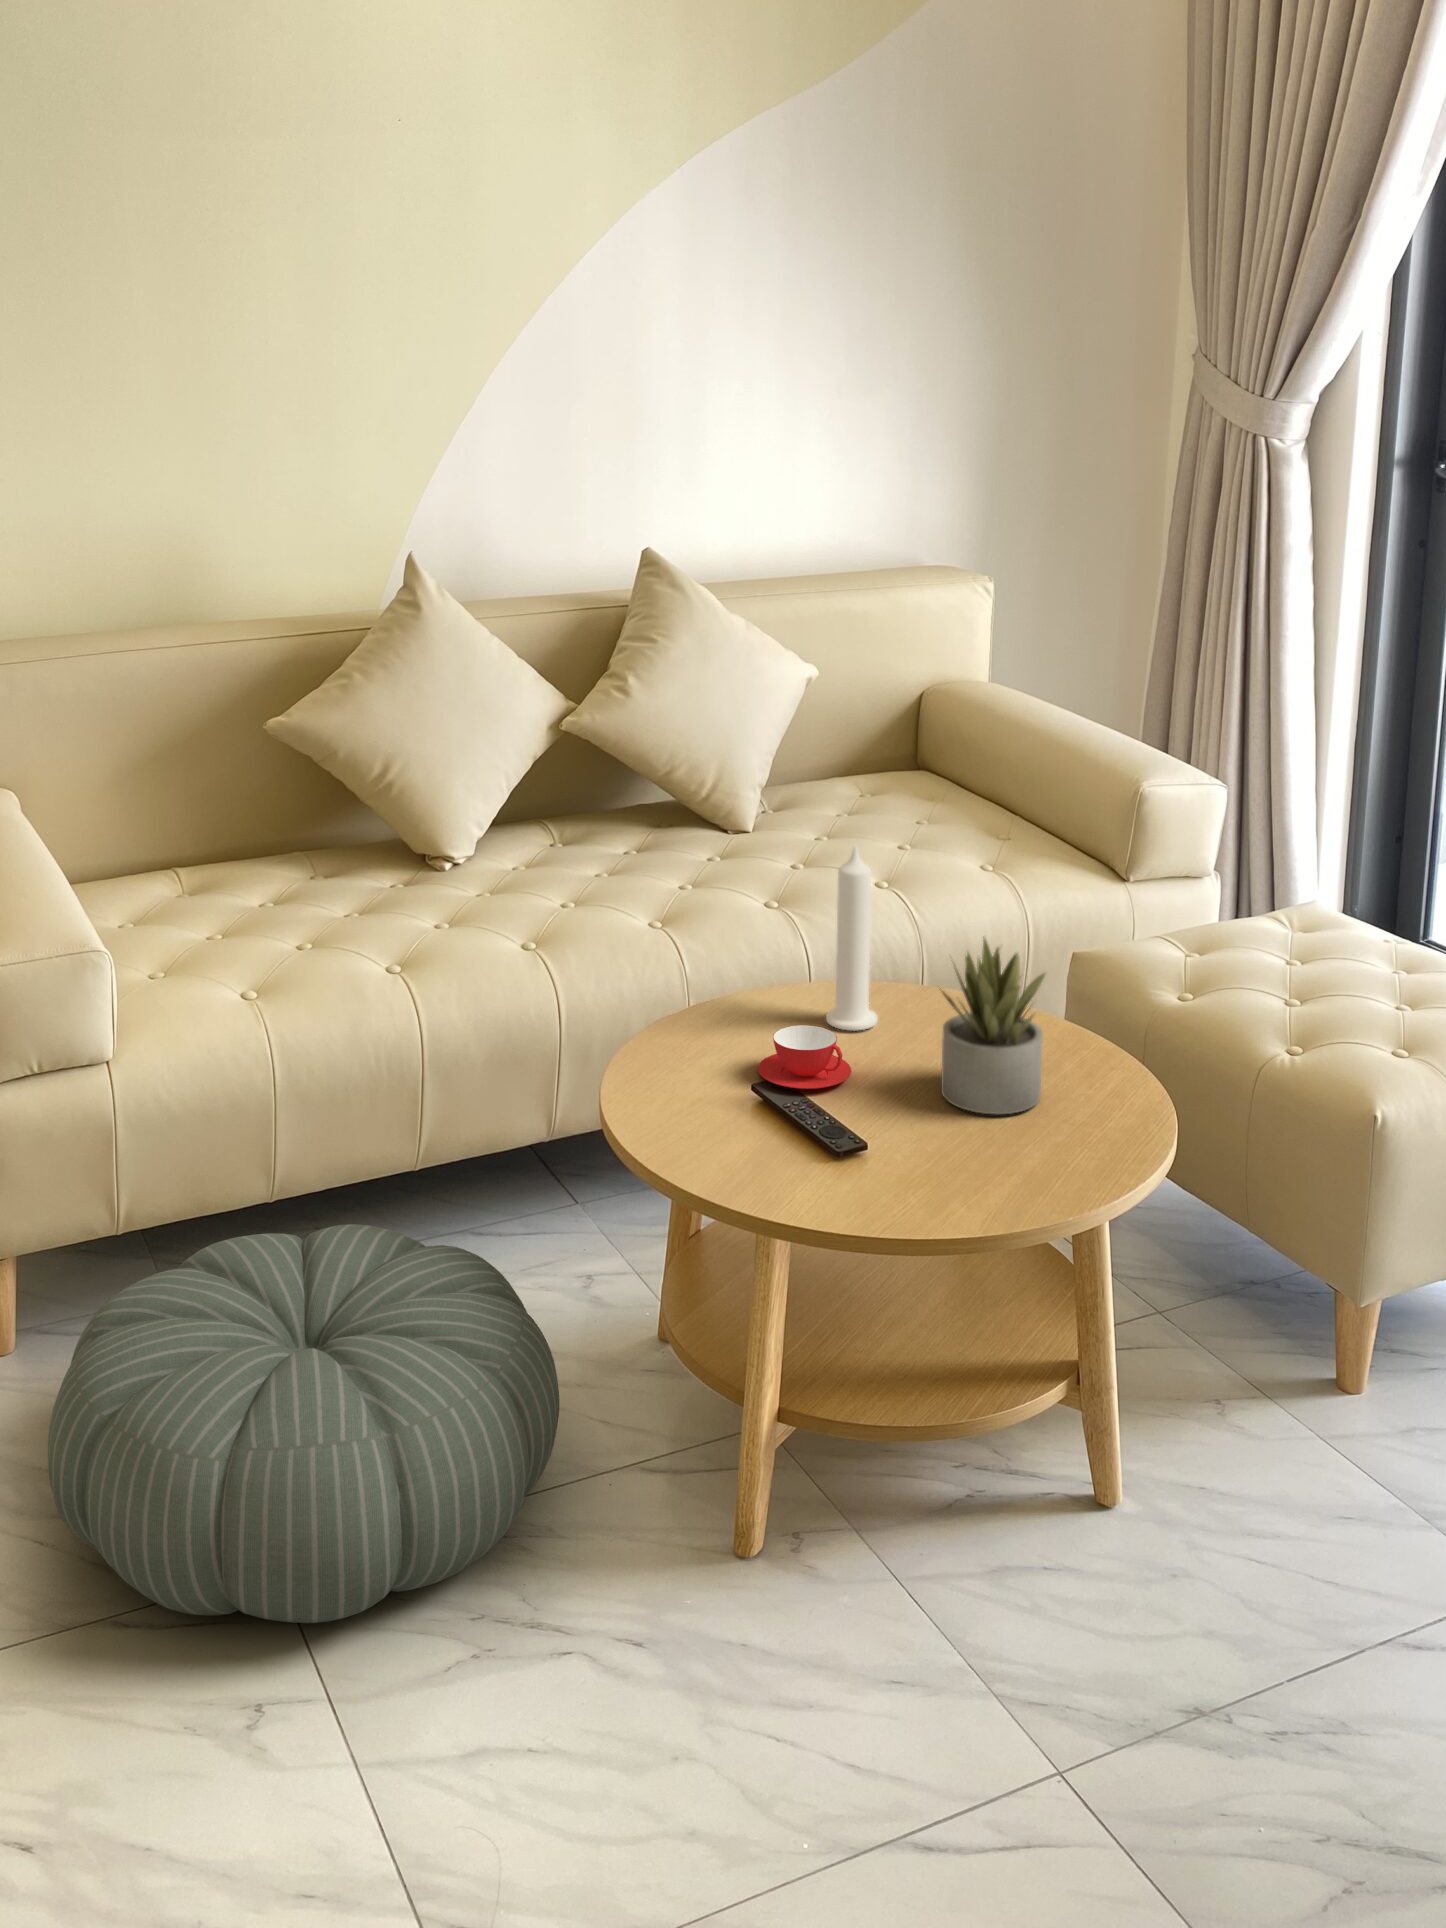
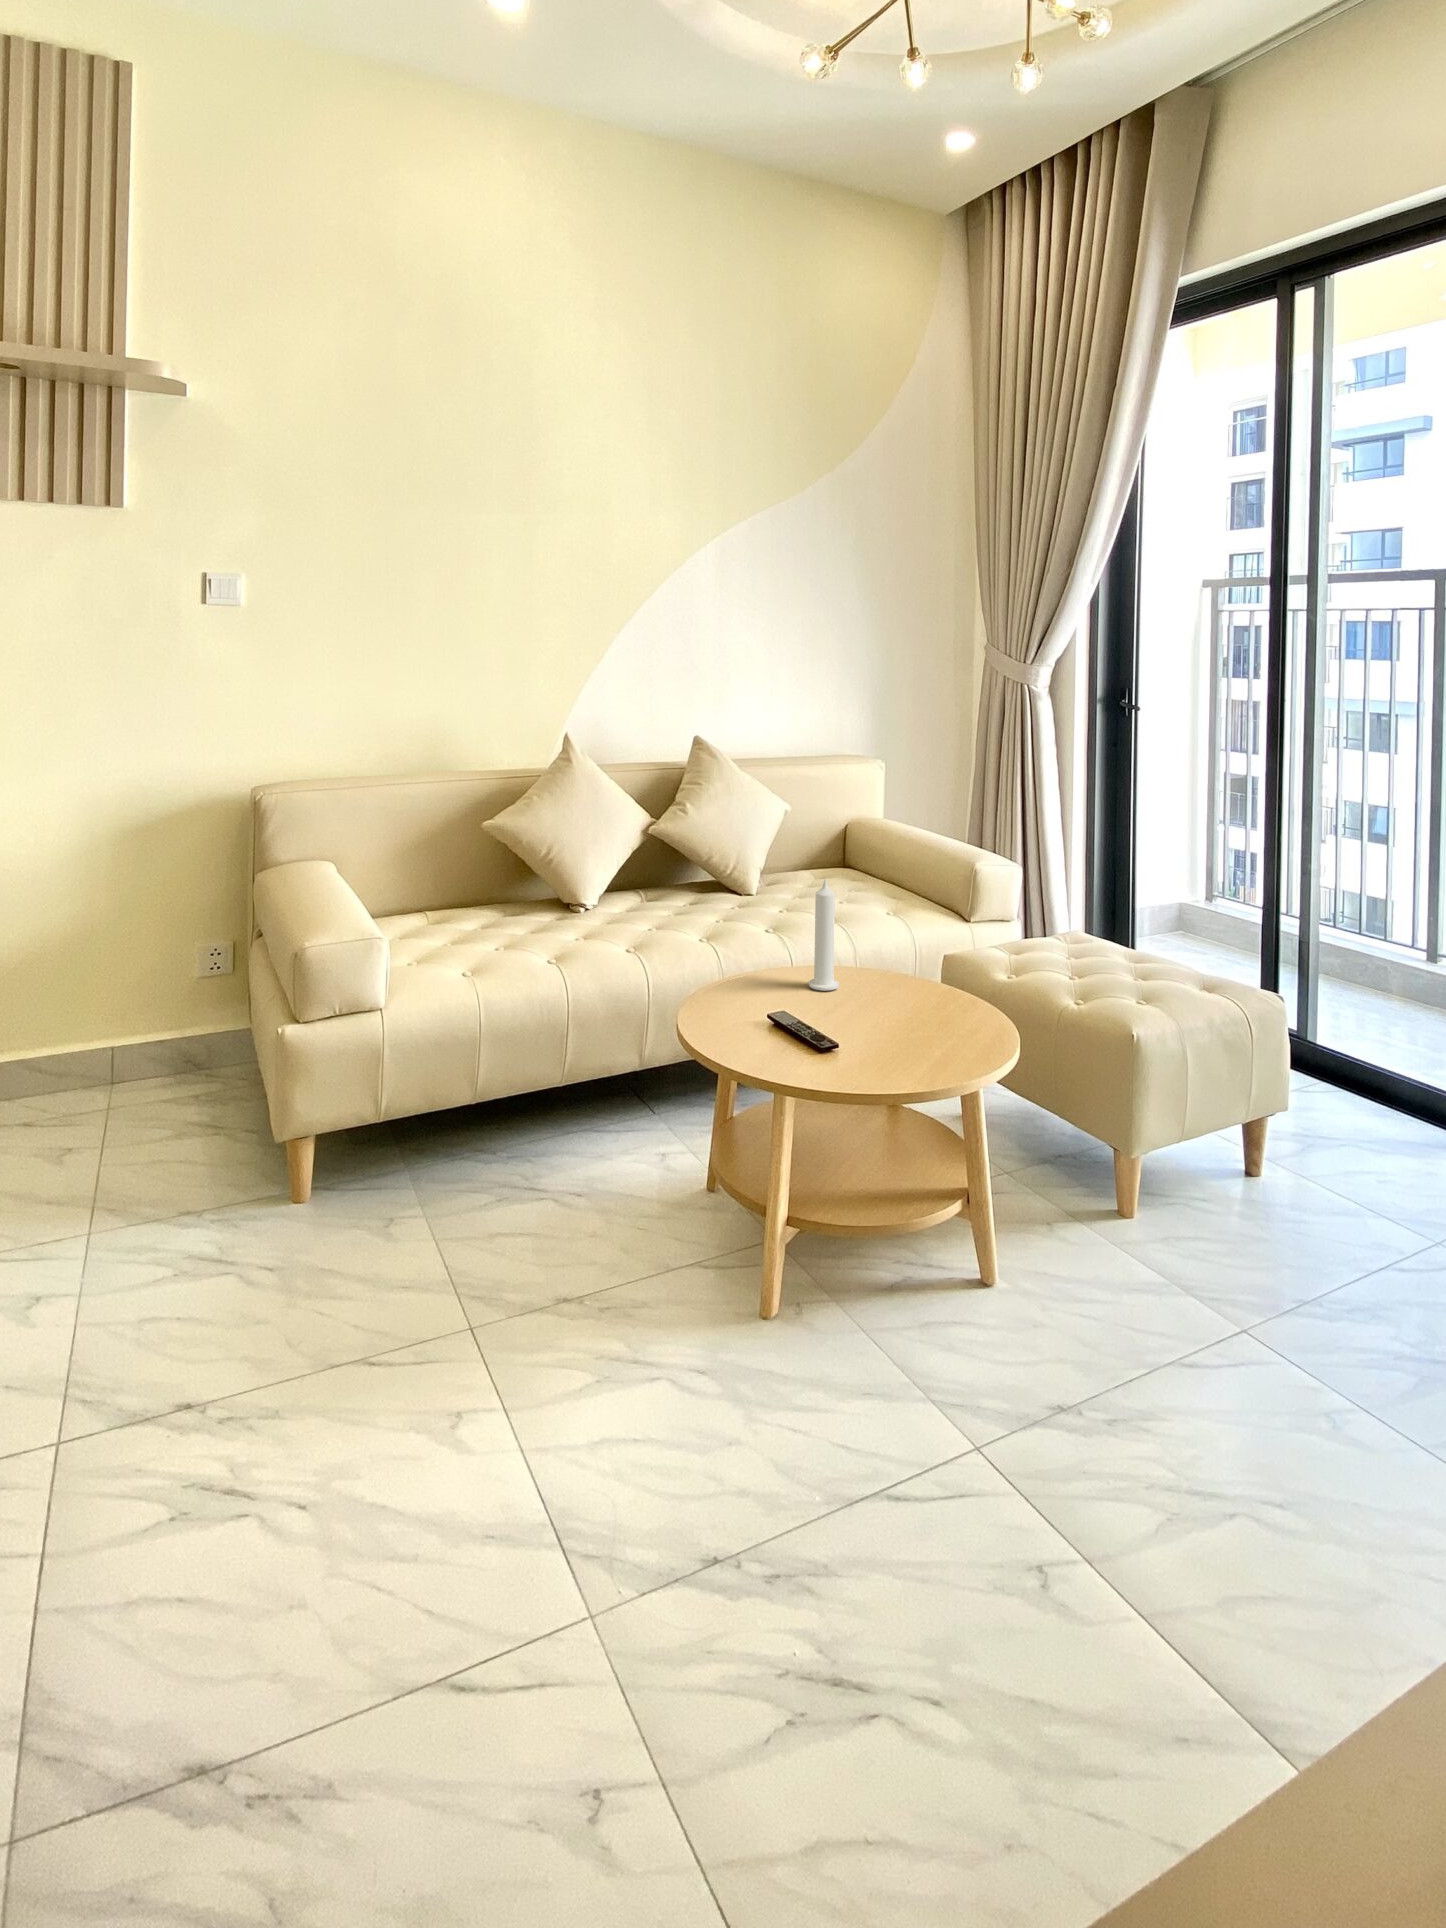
succulent plant: present [941,938,1046,1114] -> none [877,926,941,1033]
teacup: present [758,1025,851,1089] -> none [771,984,826,1019]
pouf: present [48,1224,560,1623] -> none [331,1110,652,1358]

